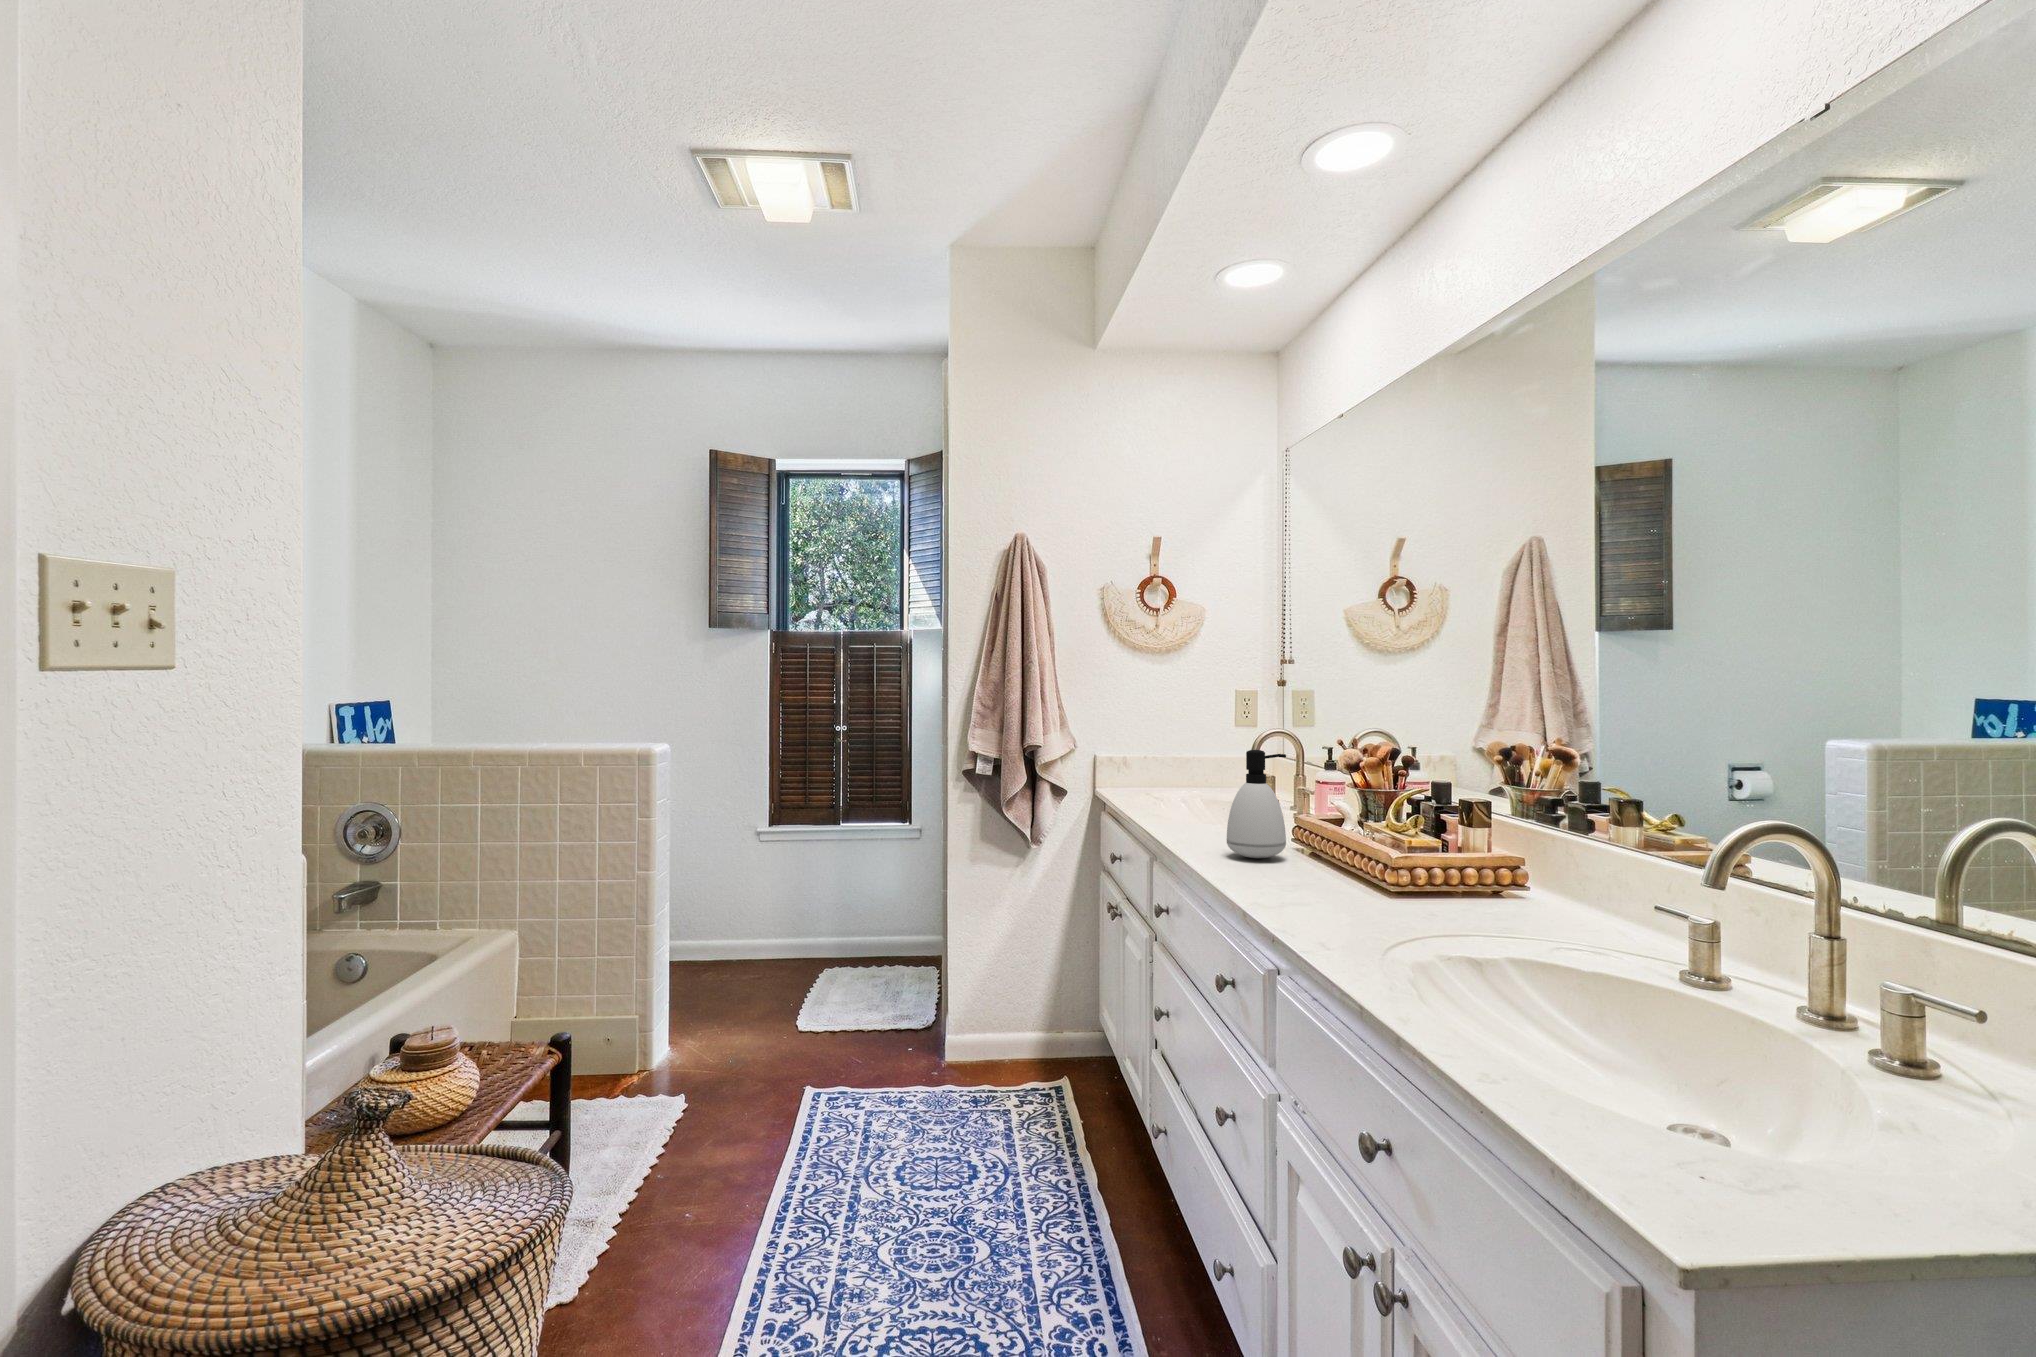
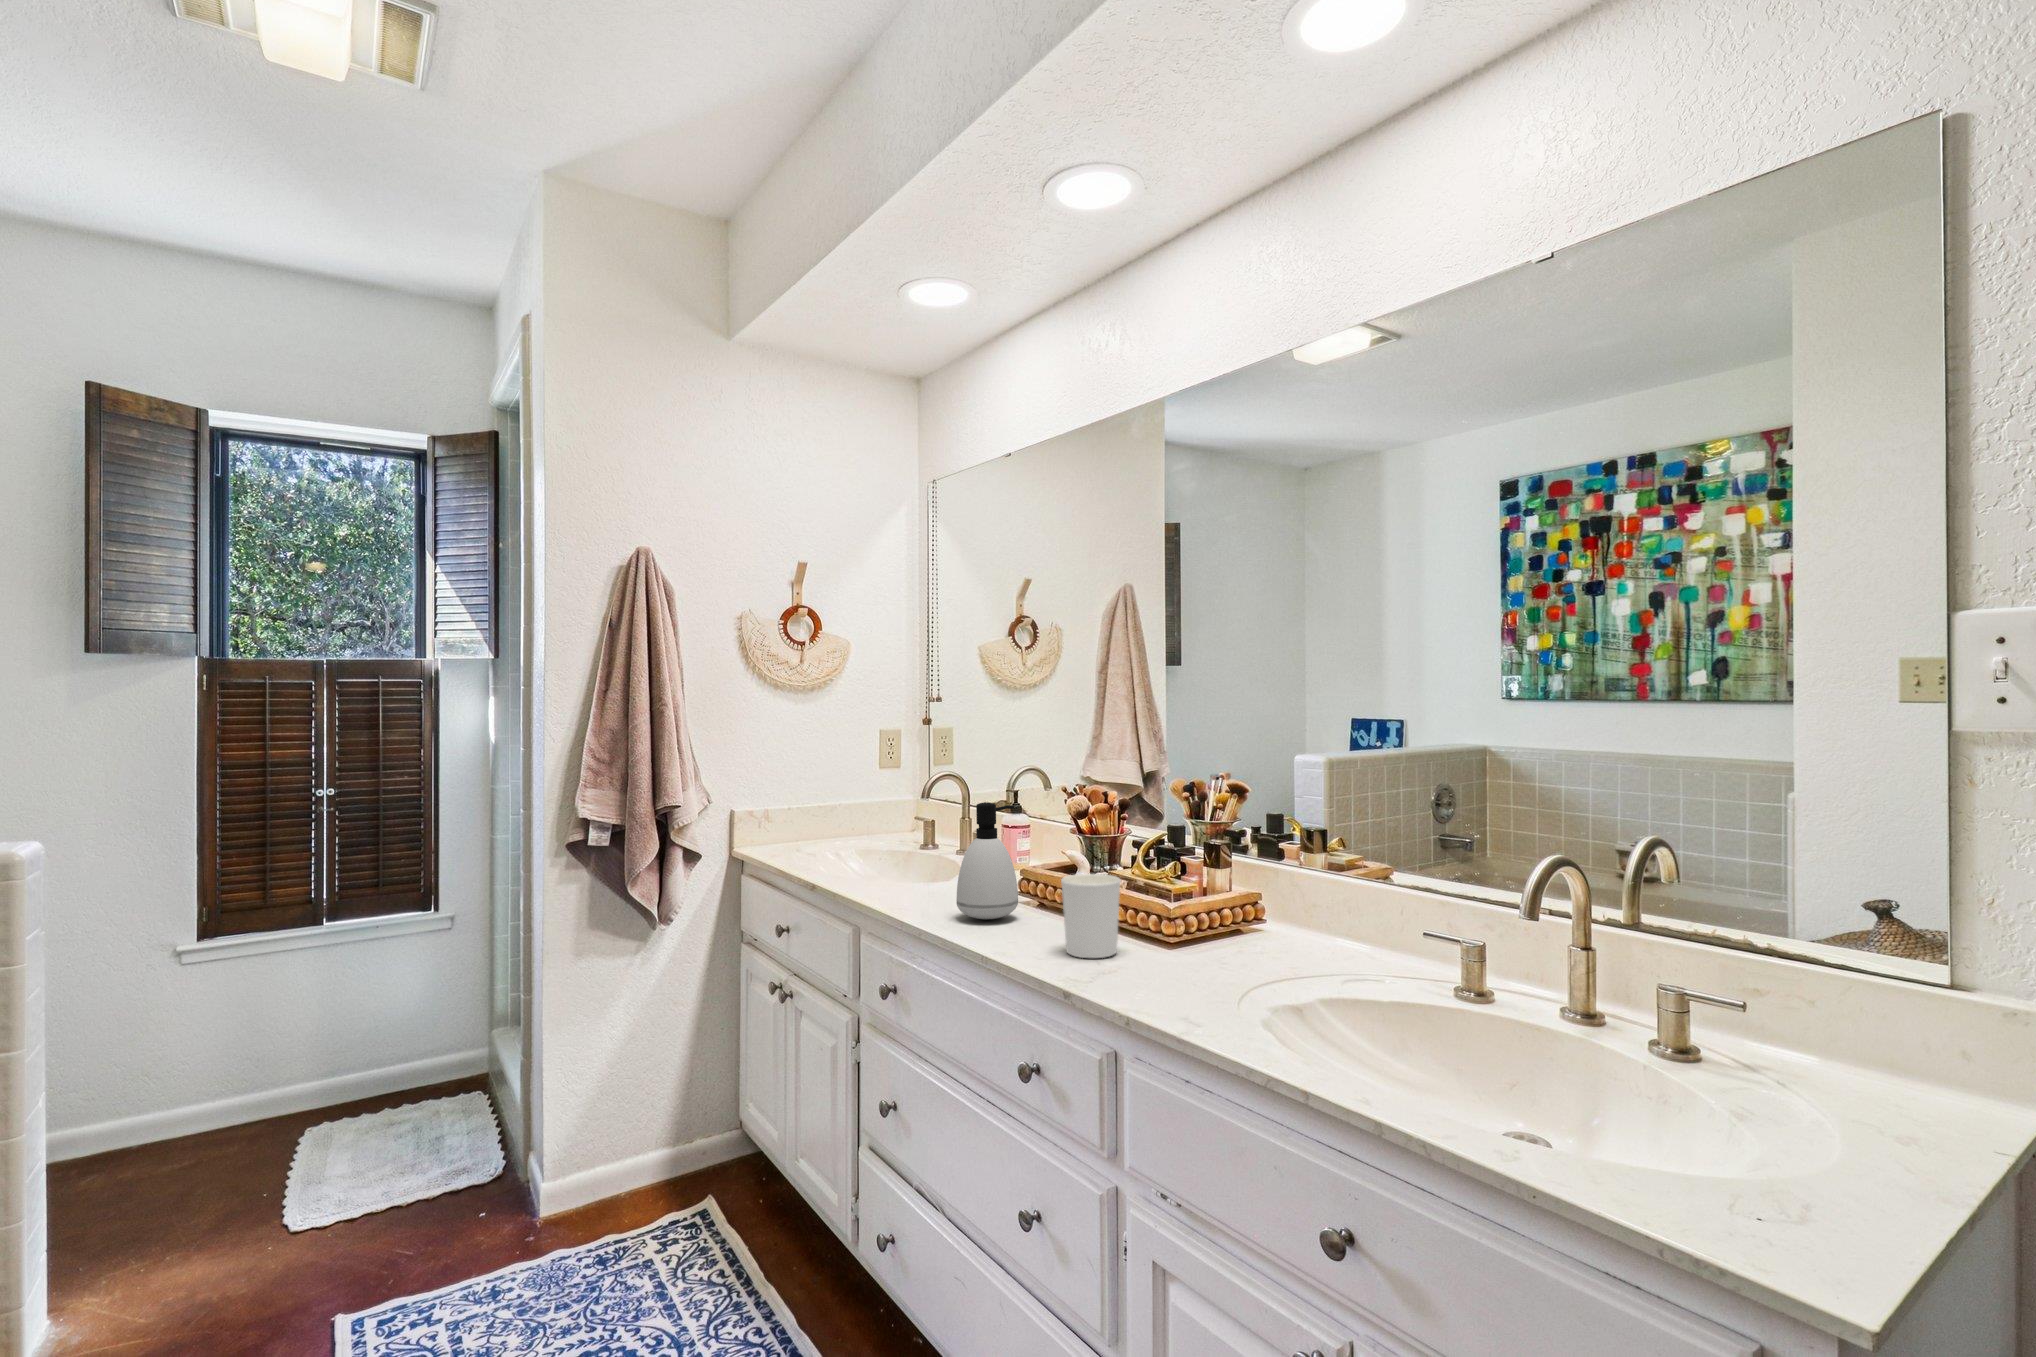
candle holder: none [1289,818,1349,898] -> present [1061,874,1120,958]

